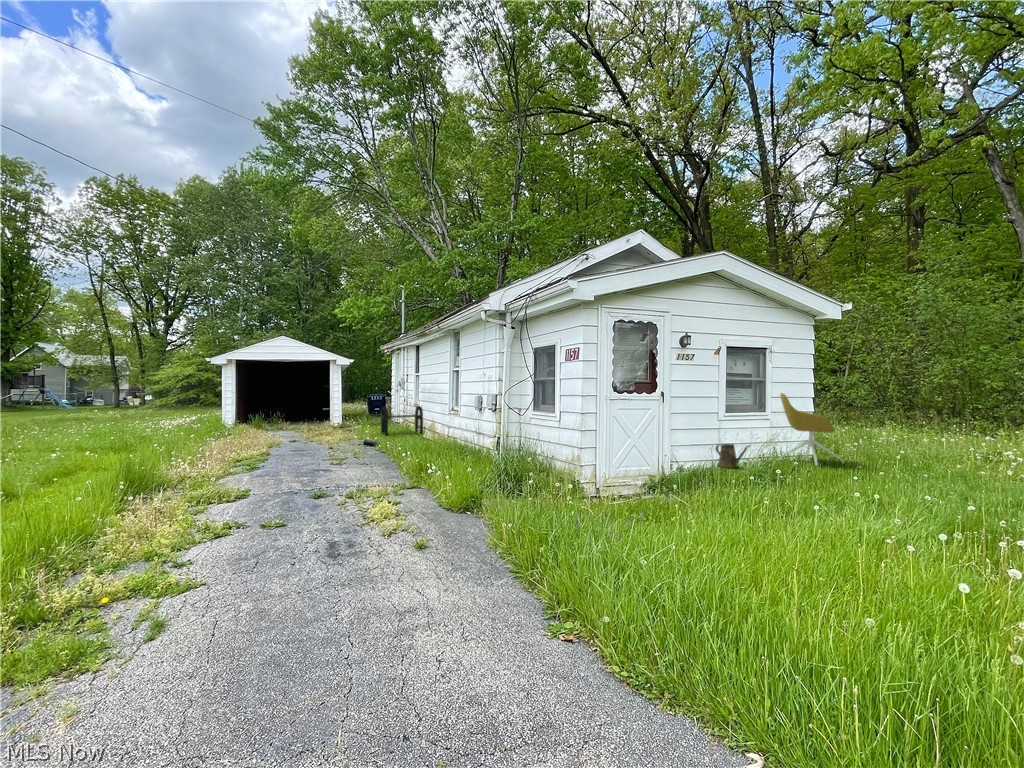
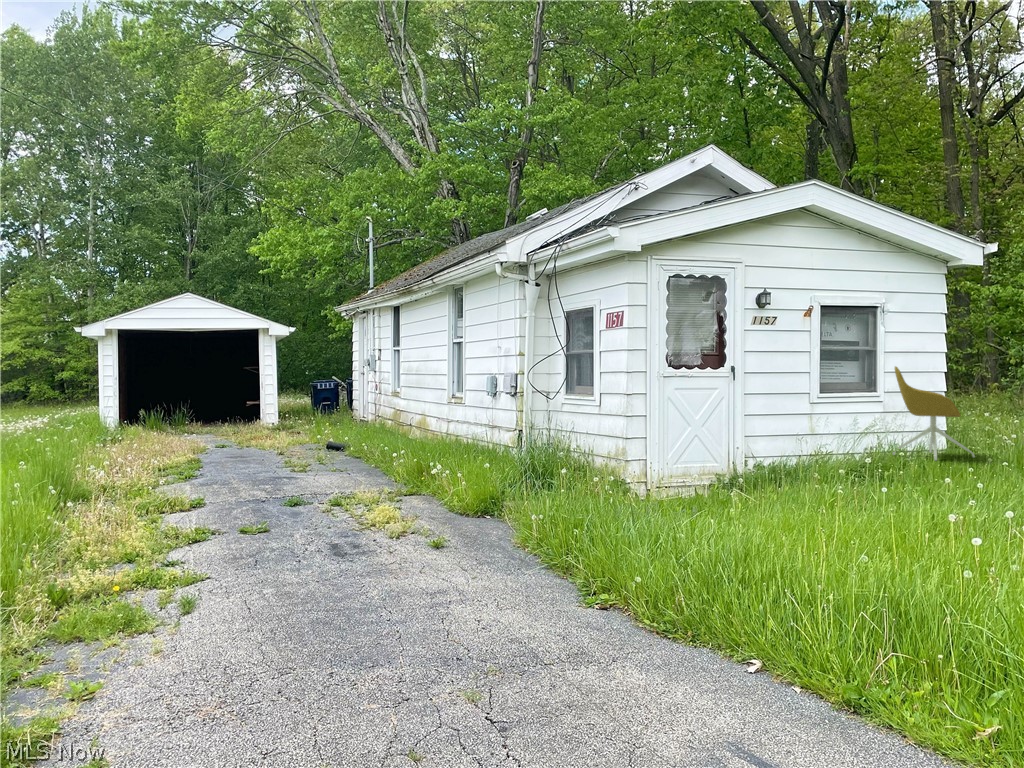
bench: present [381,406,423,436] -> none [346,395,407,437]
watering can: present [716,444,750,468] -> none [806,433,847,464]

